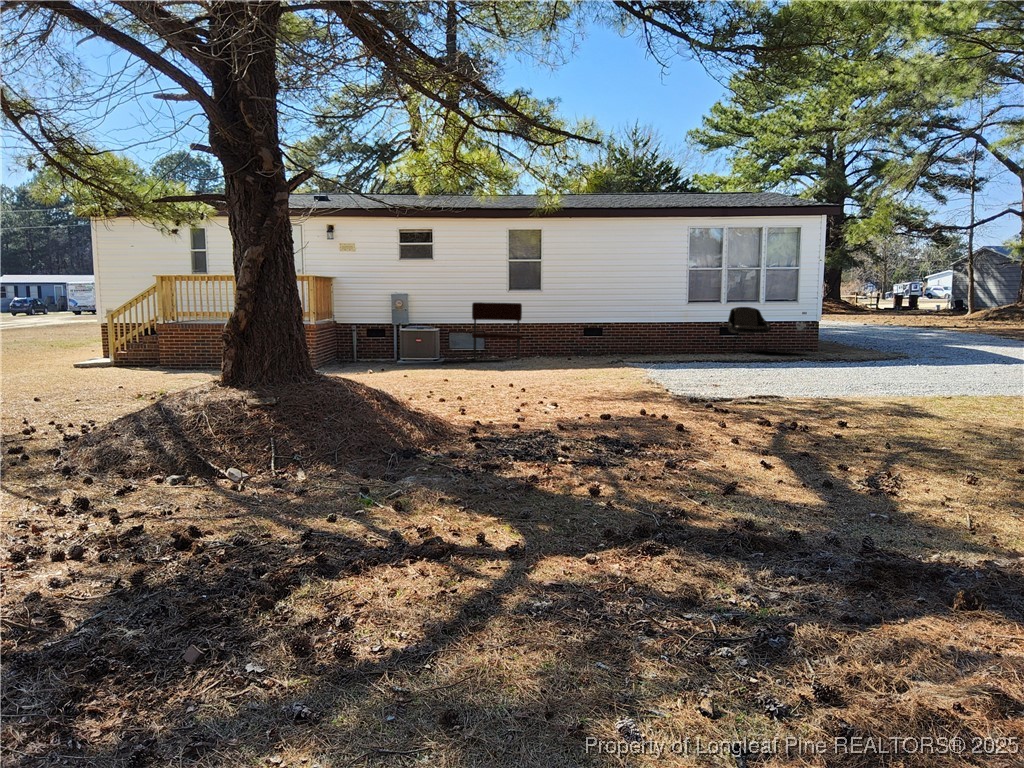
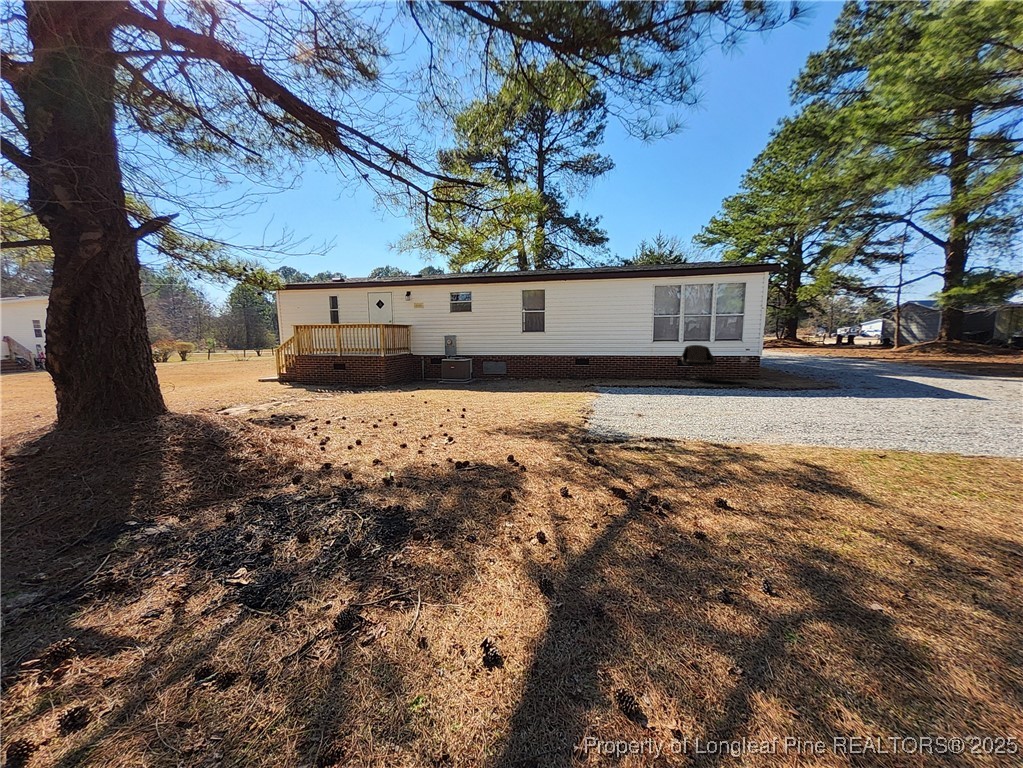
bench: present [472,302,523,360] -> none [491,342,529,382]

